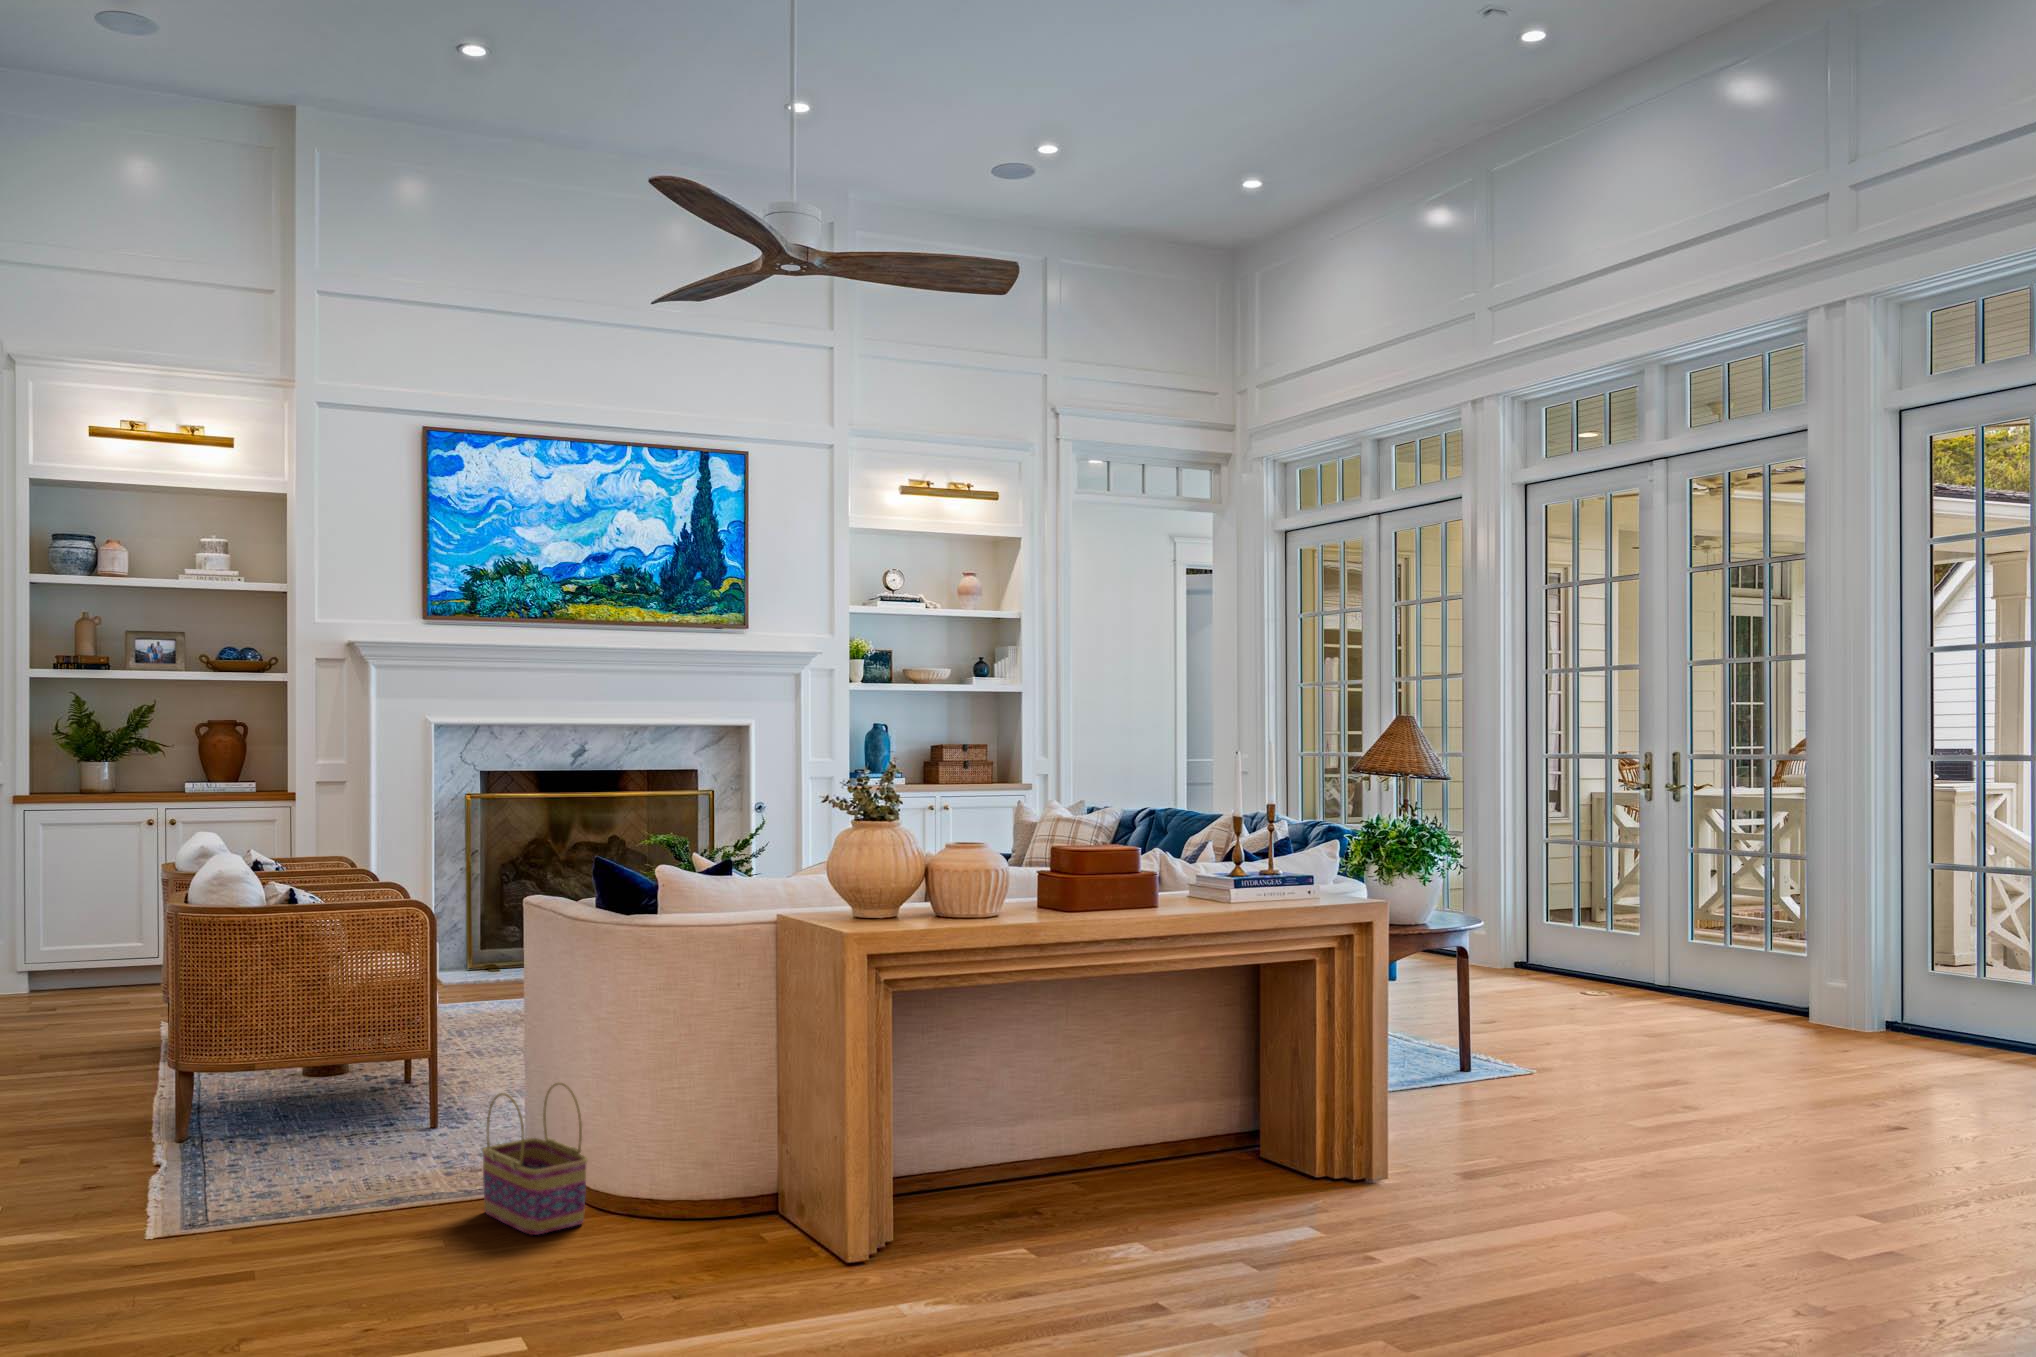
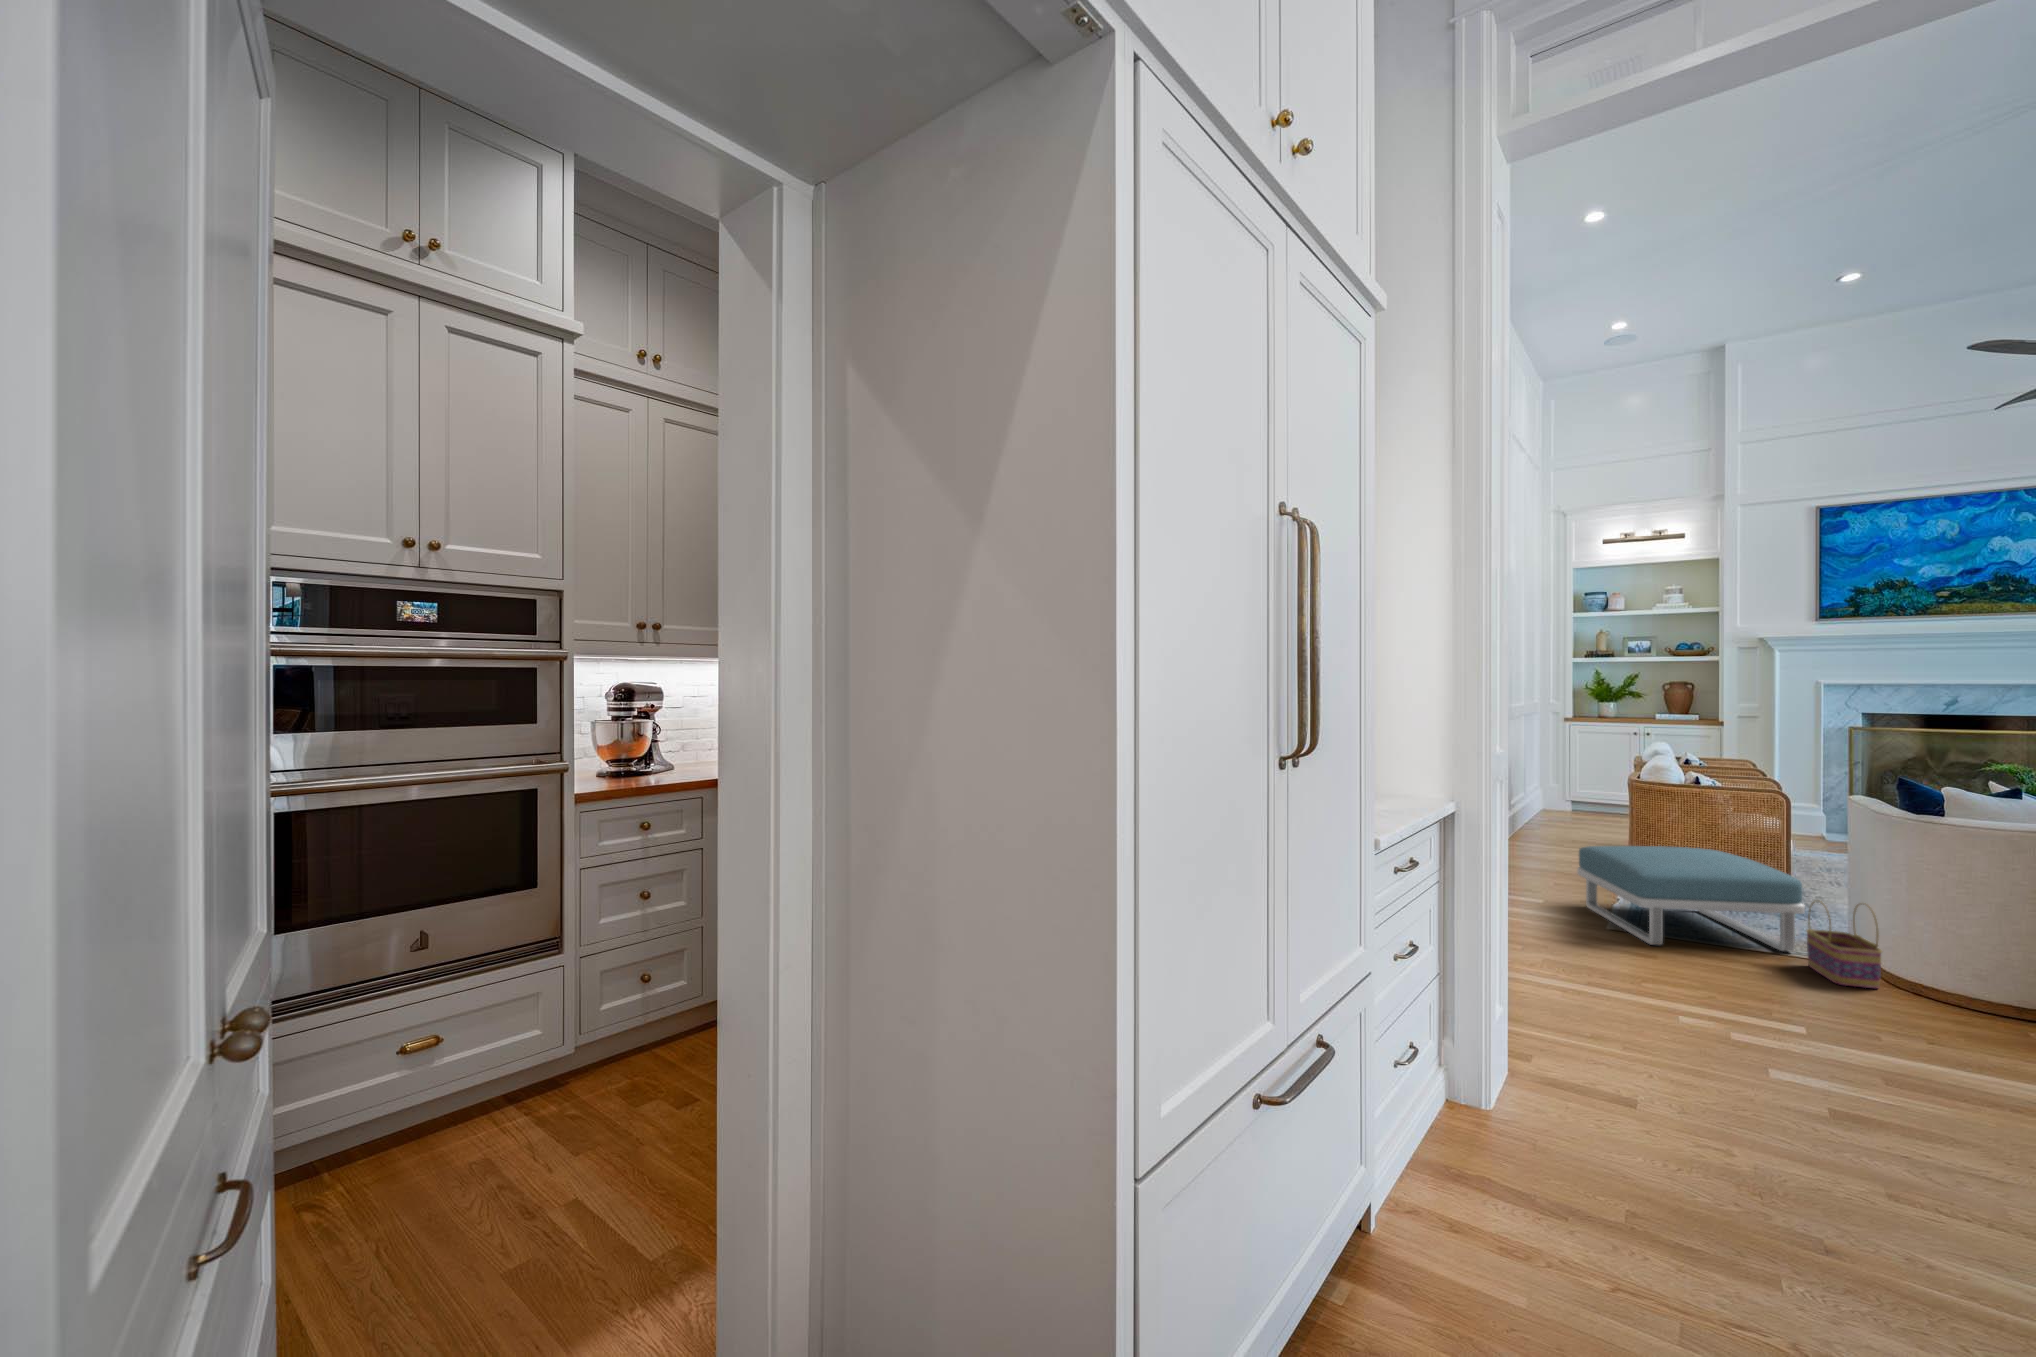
footstool: none [79,1030,474,1254] -> present [1577,846,1805,952]

